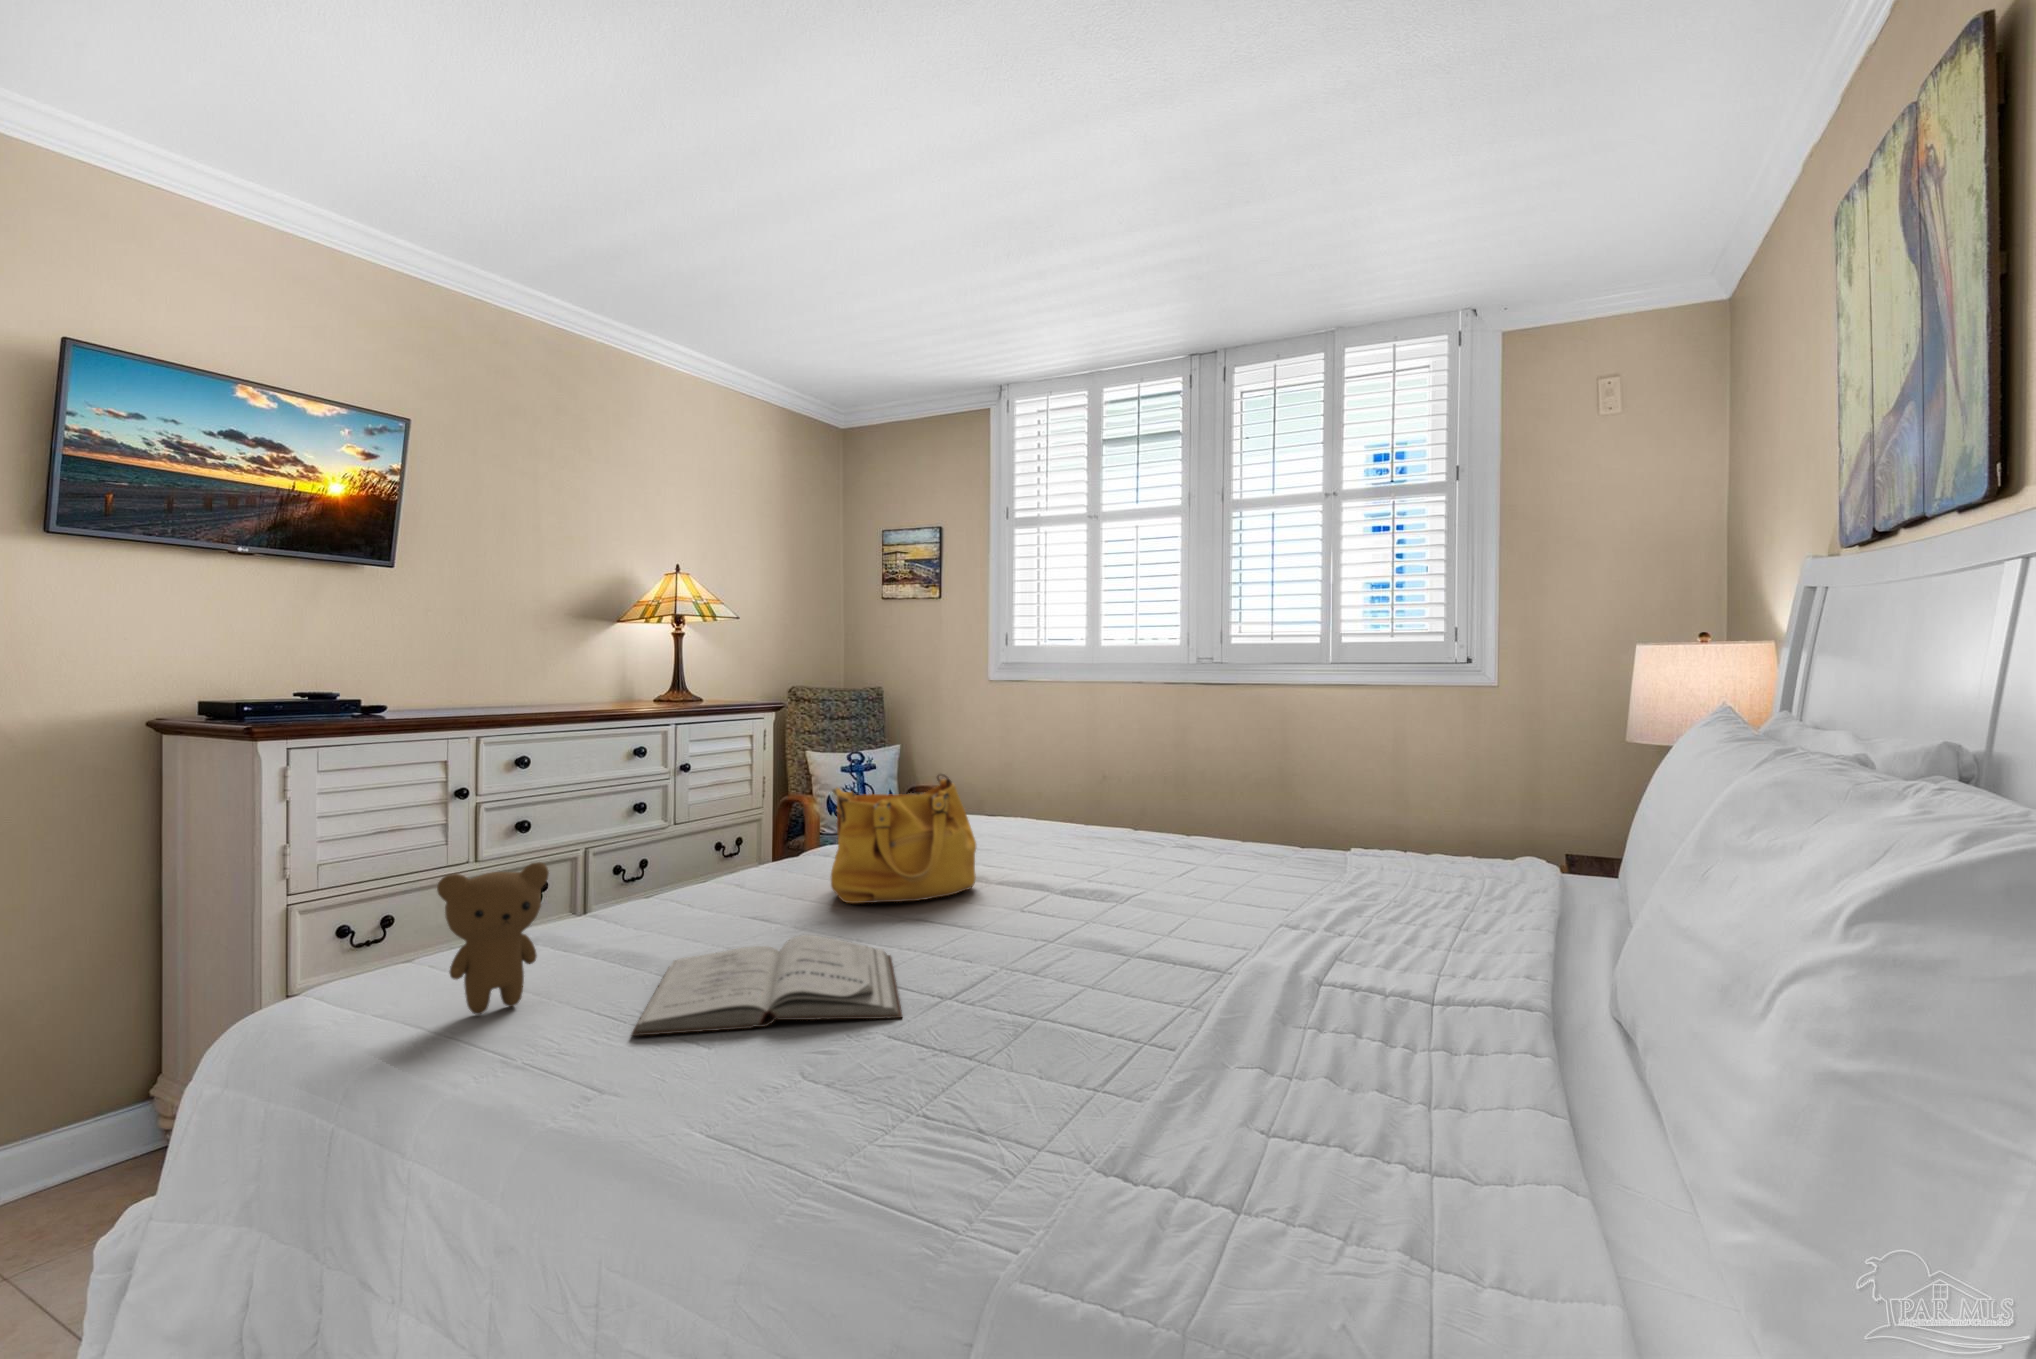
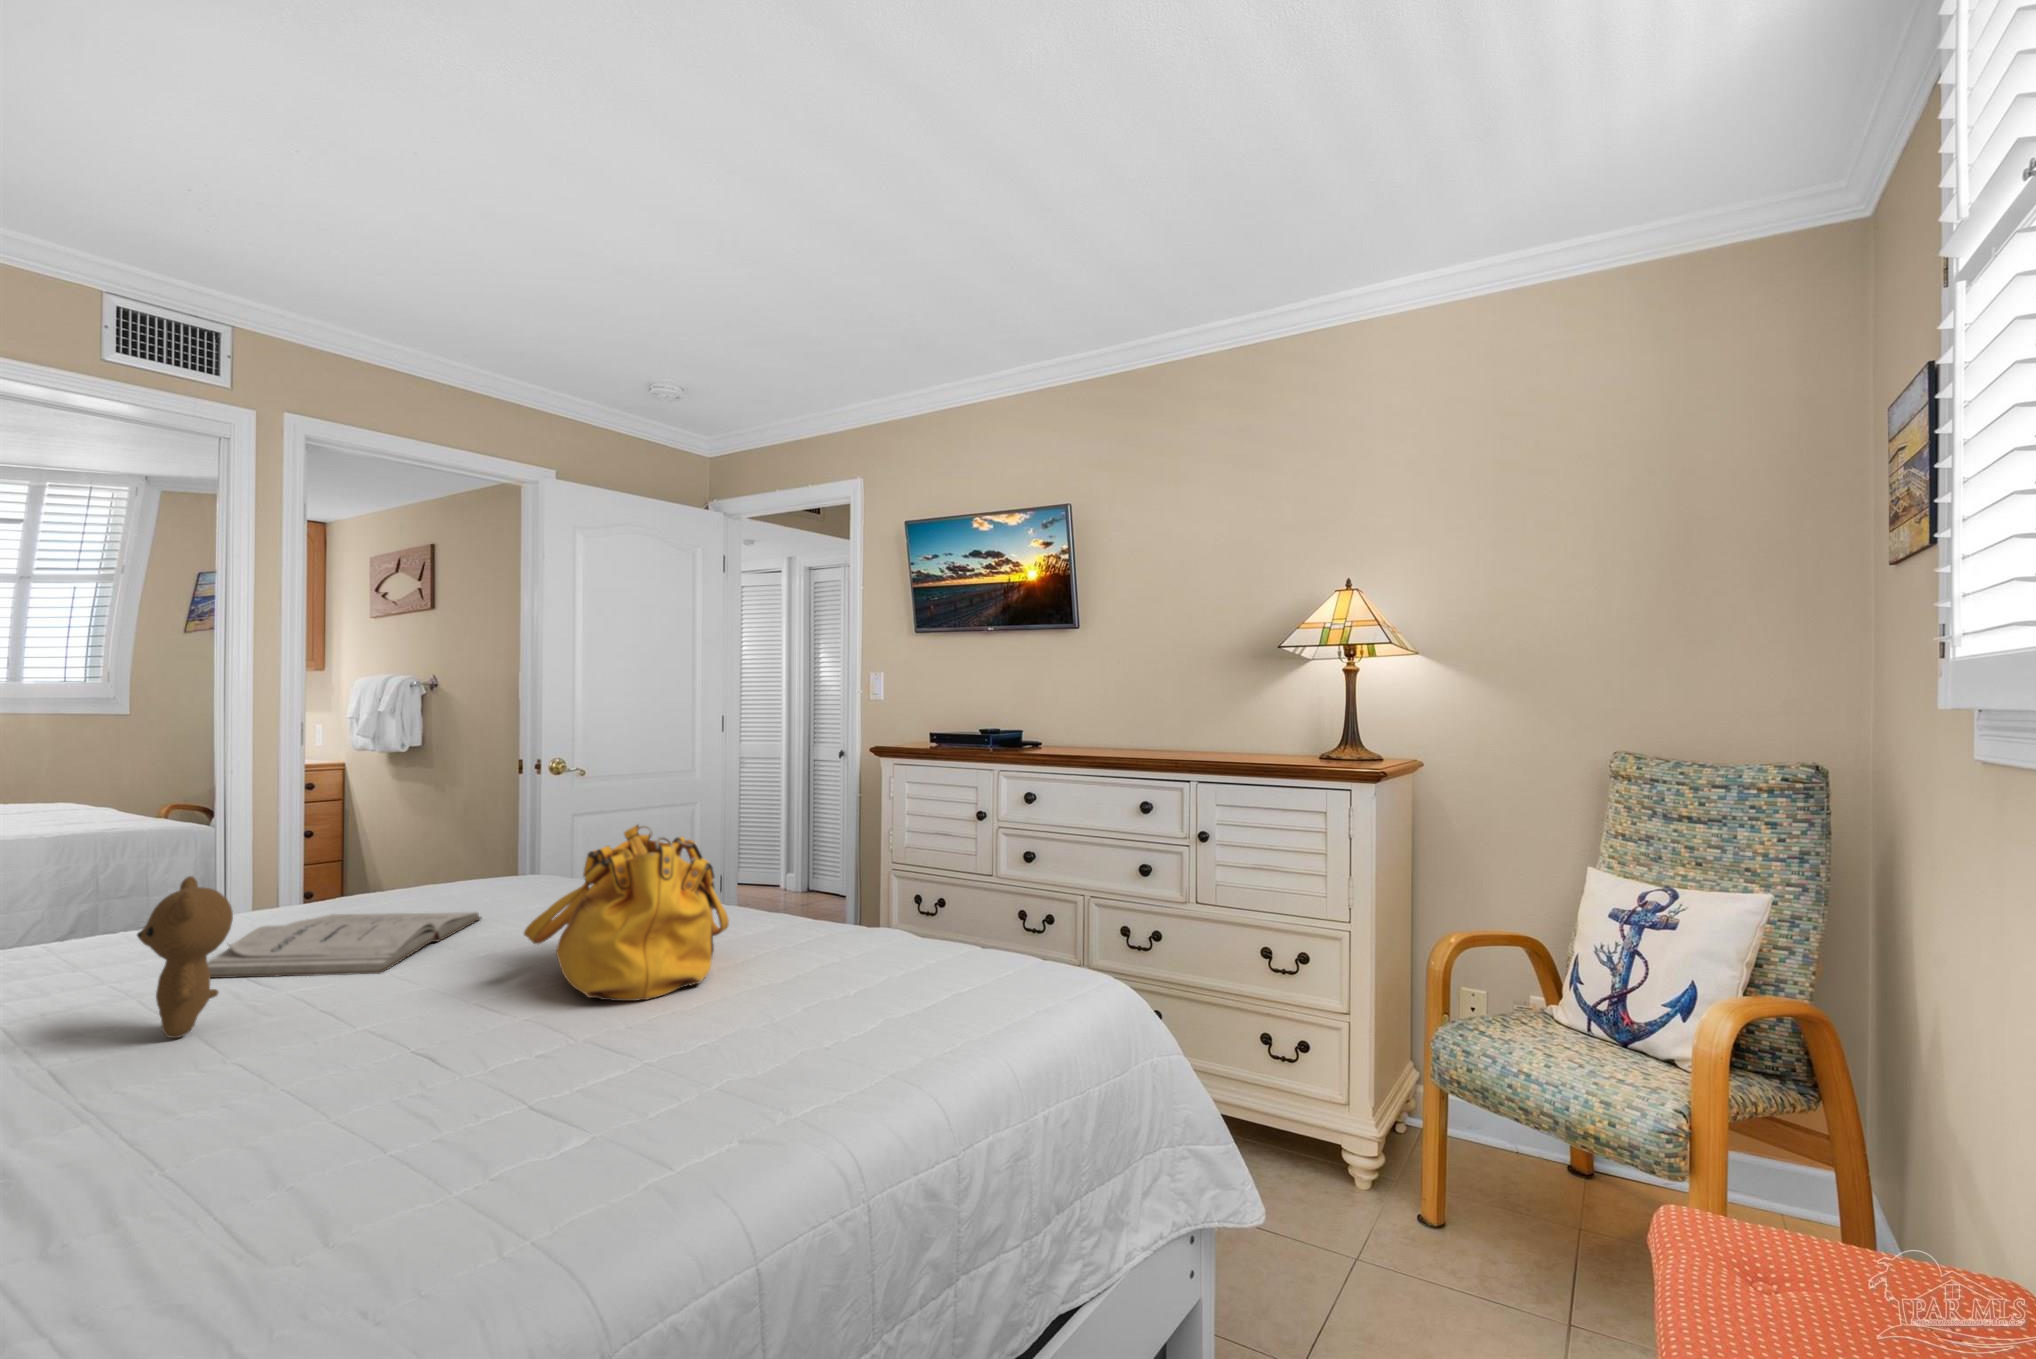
teddy bear: present [437,862,549,1015] -> present [137,876,233,1038]

